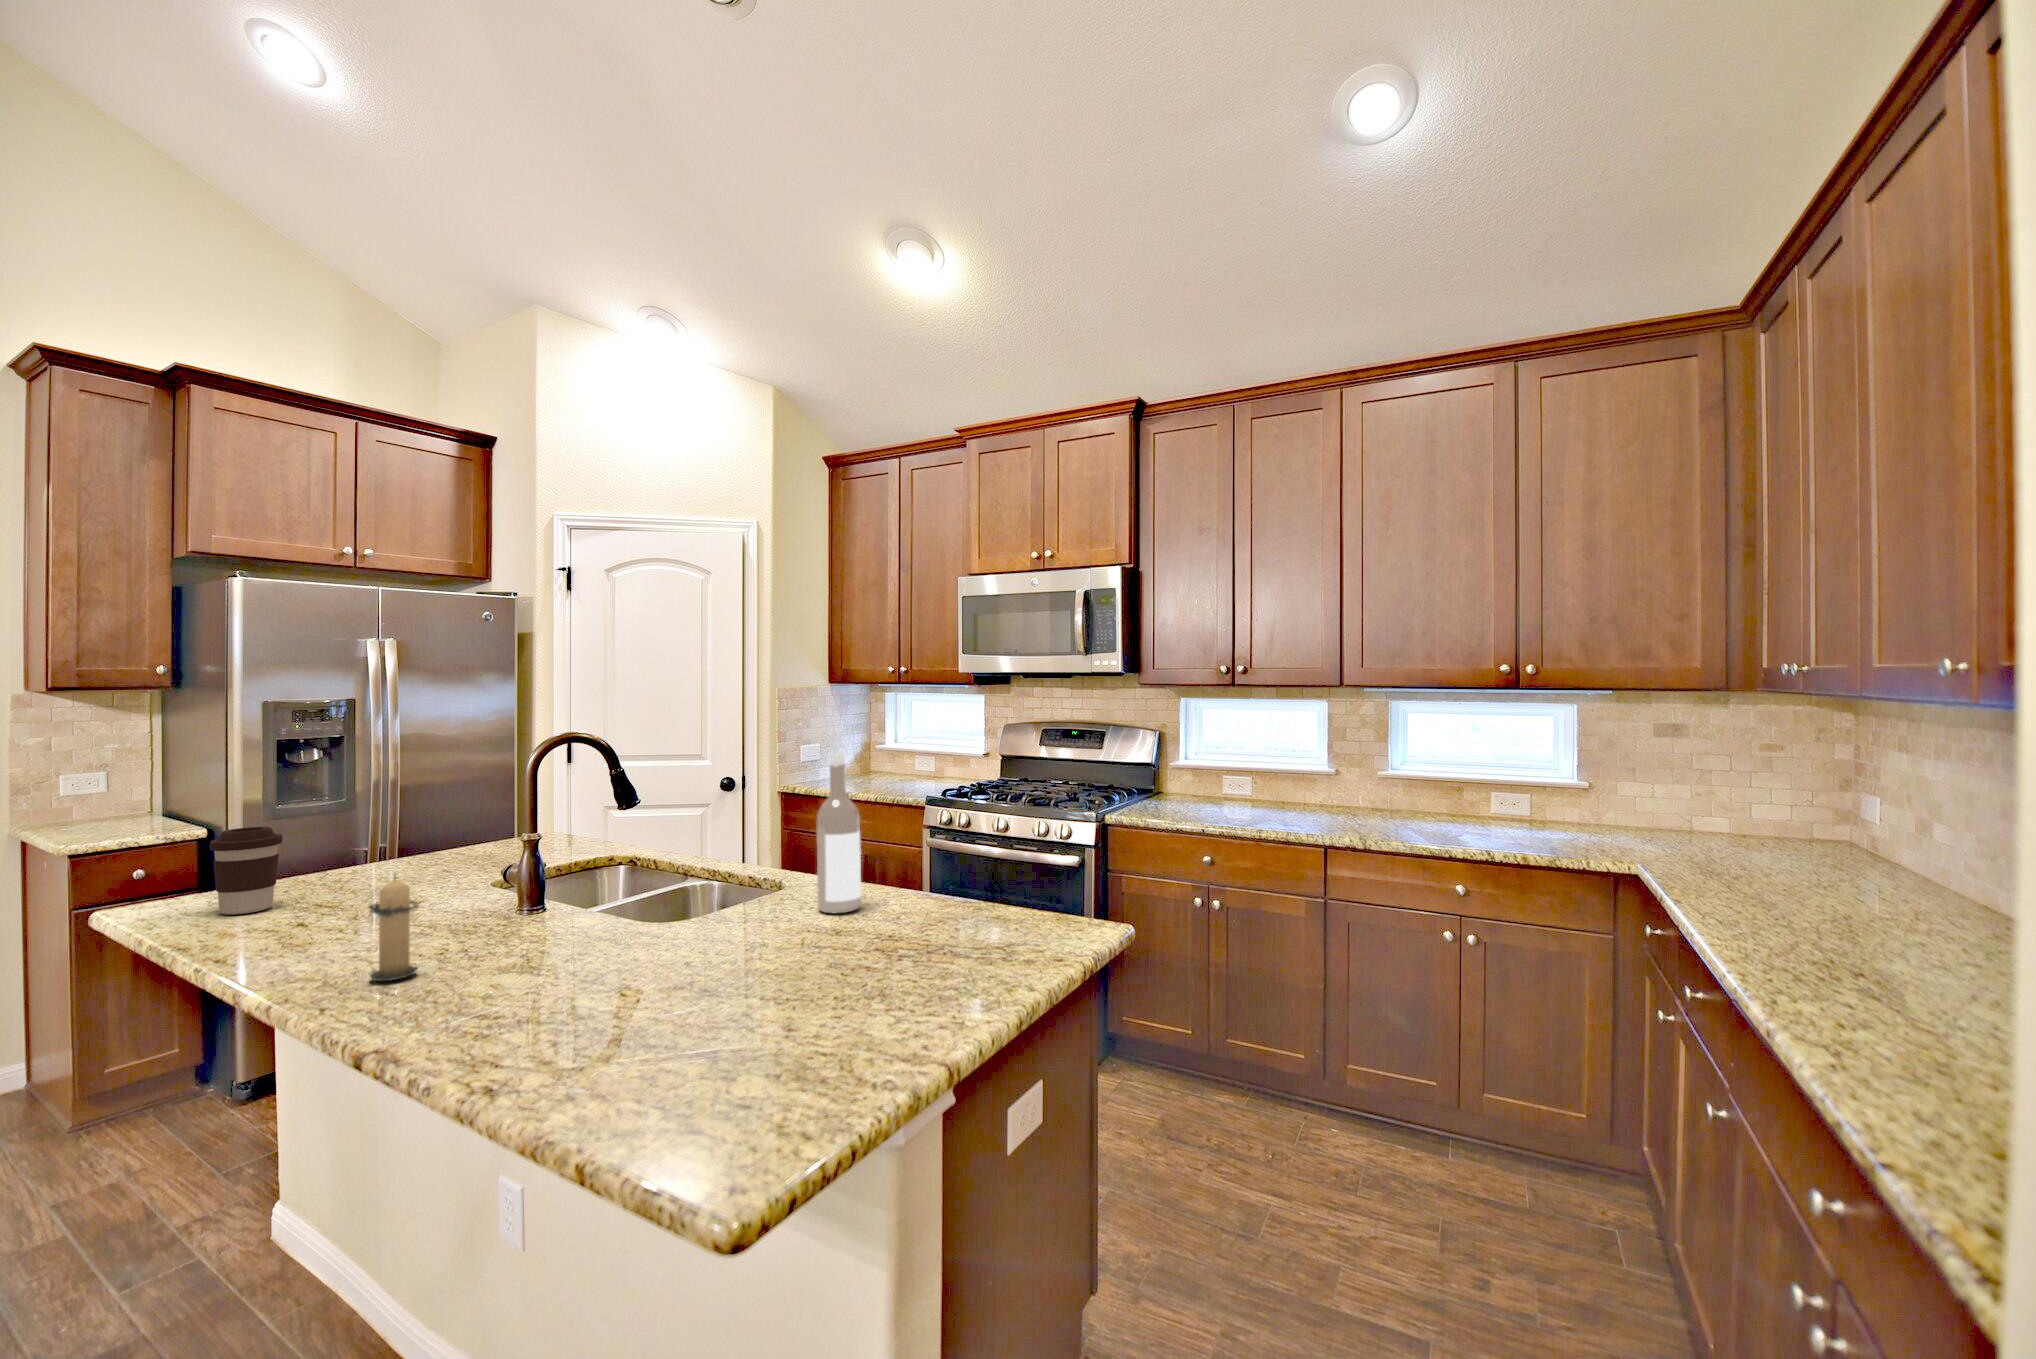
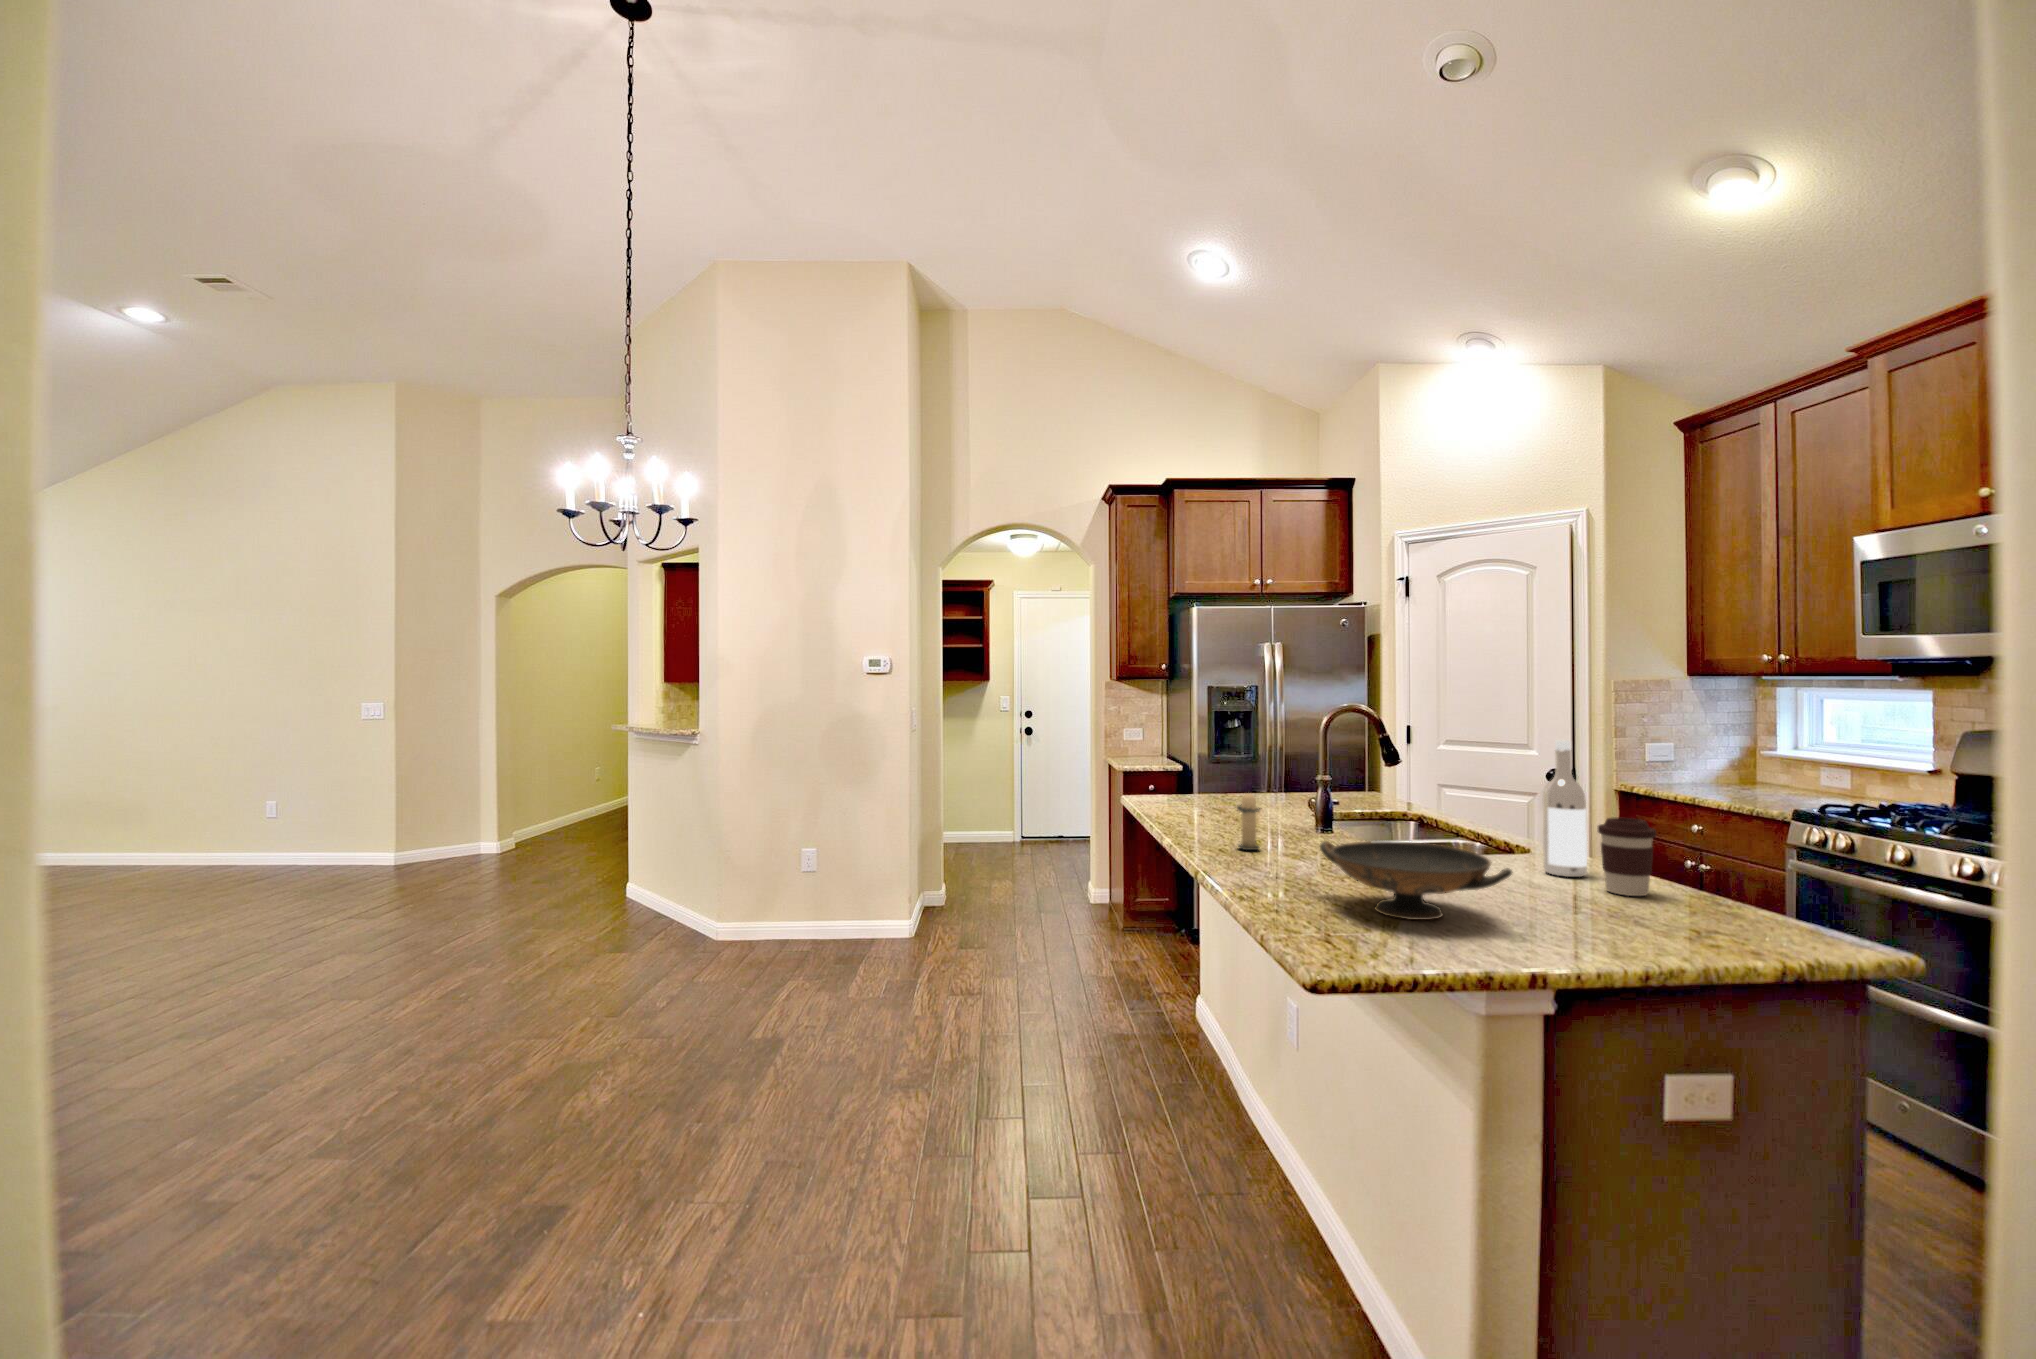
coffee cup: present [210,827,282,915] -> present [1598,817,1656,896]
decorative bowl: none [575,918,877,1058] -> present [1320,841,1512,920]

